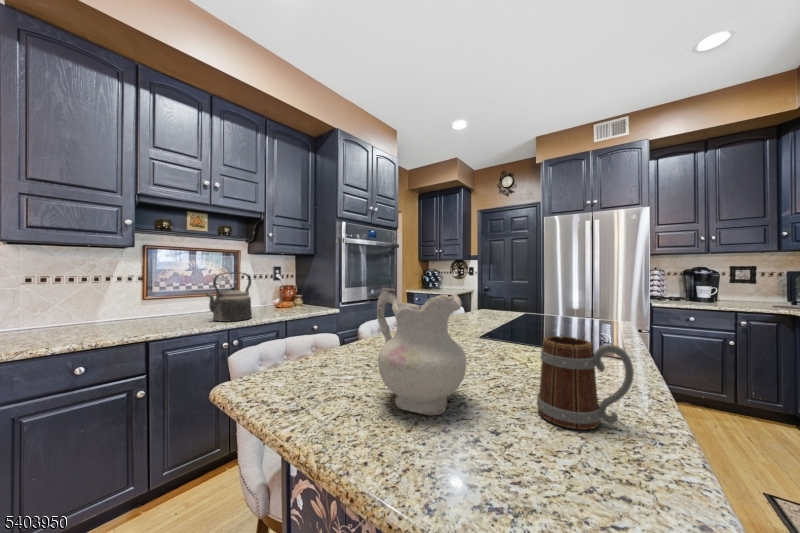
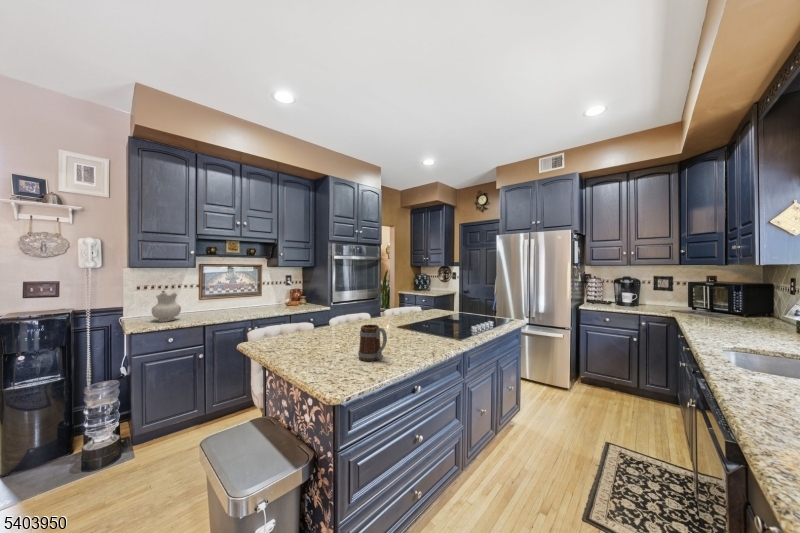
kettle: present [206,272,252,322] -> none [238,282,268,315]
ceramic pitcher: present [377,288,466,415] -> present [152,291,181,322]

